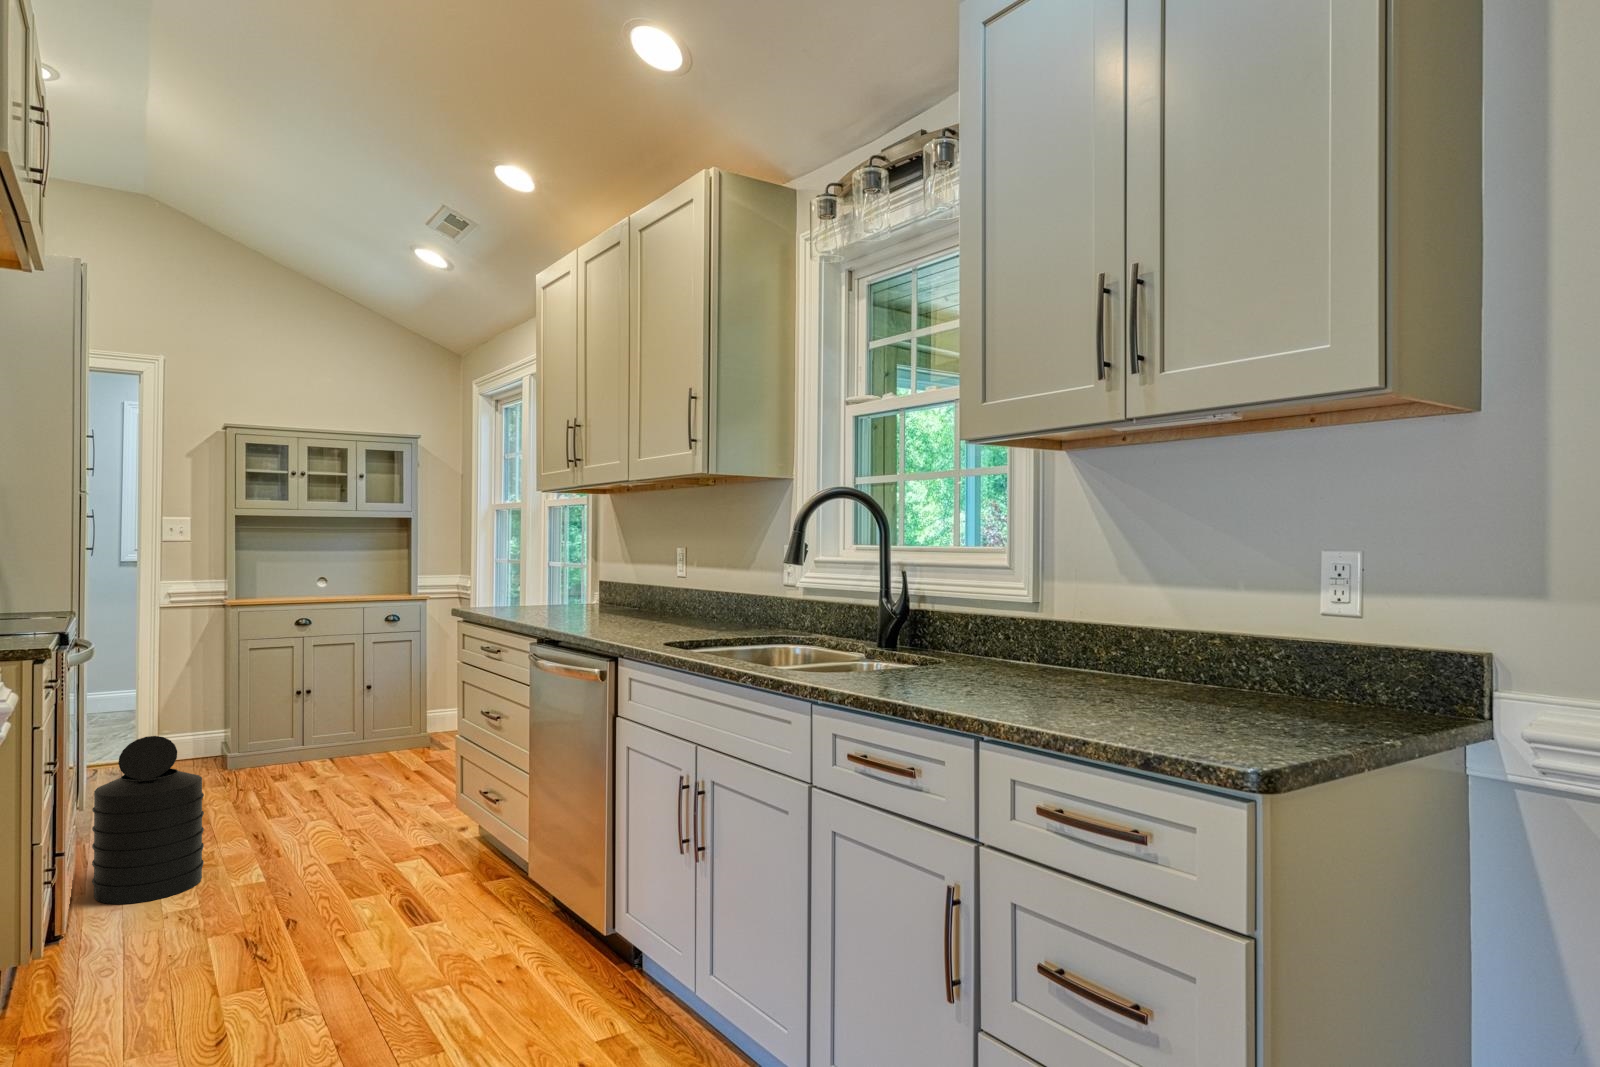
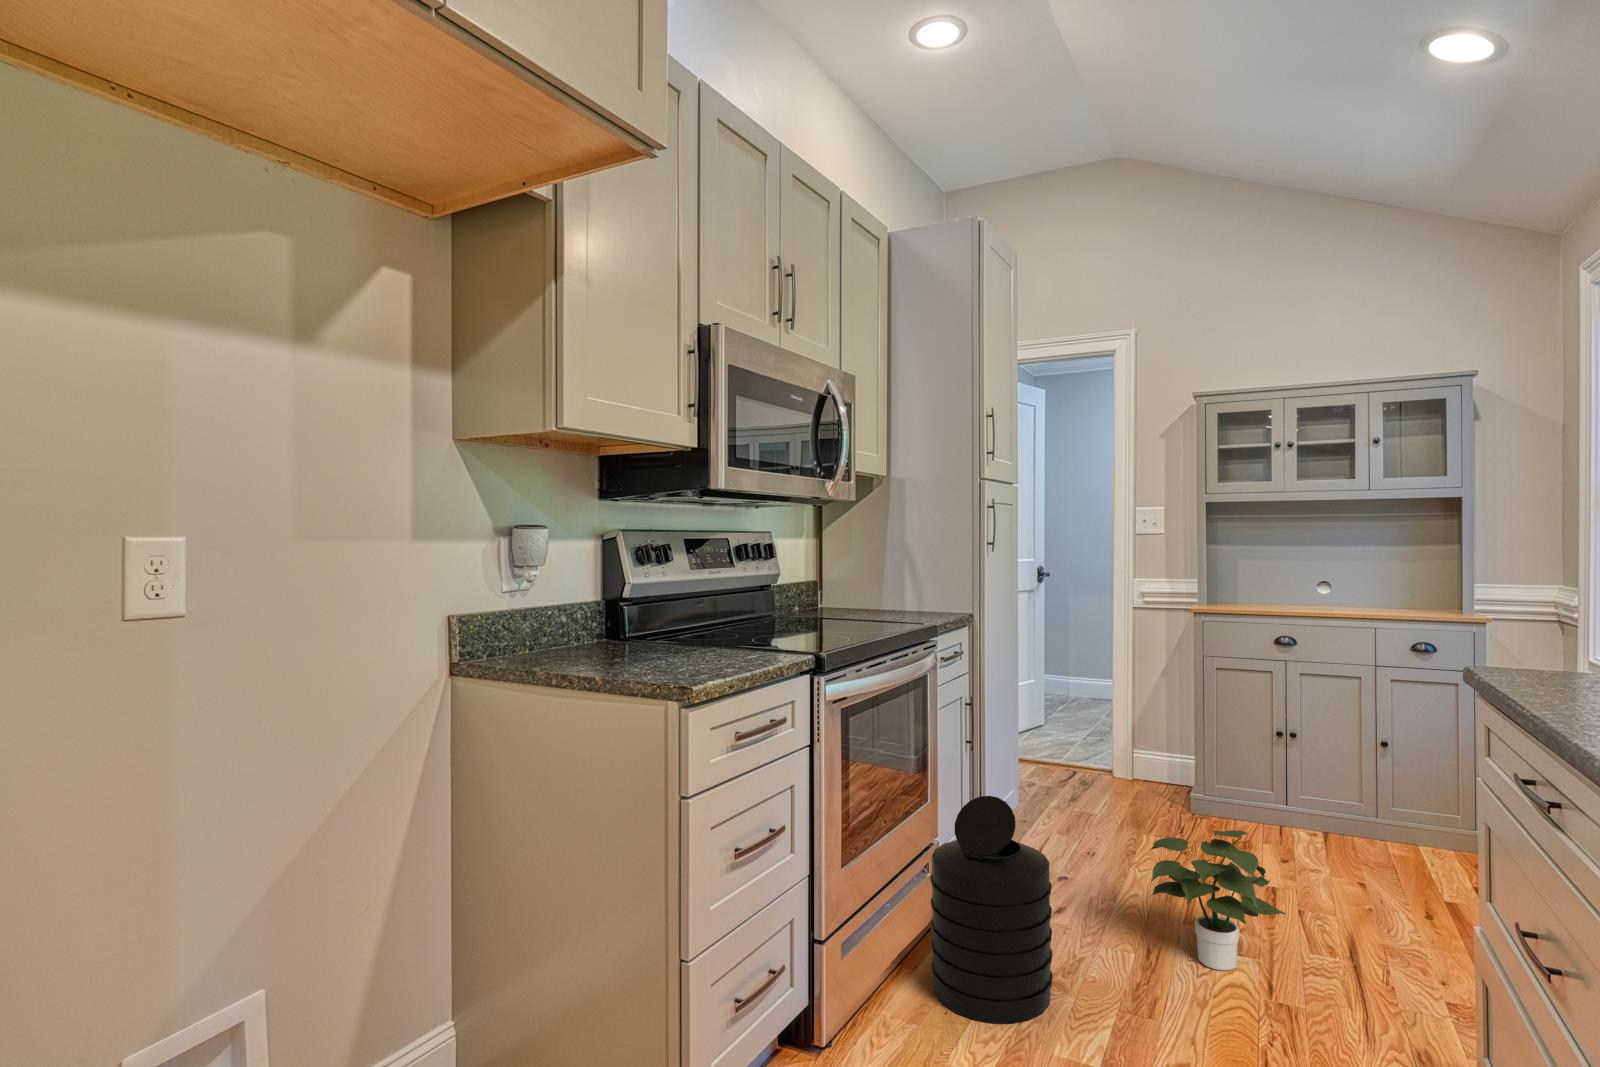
potted plant: none [248,738,344,831] -> present [1150,830,1285,971]

